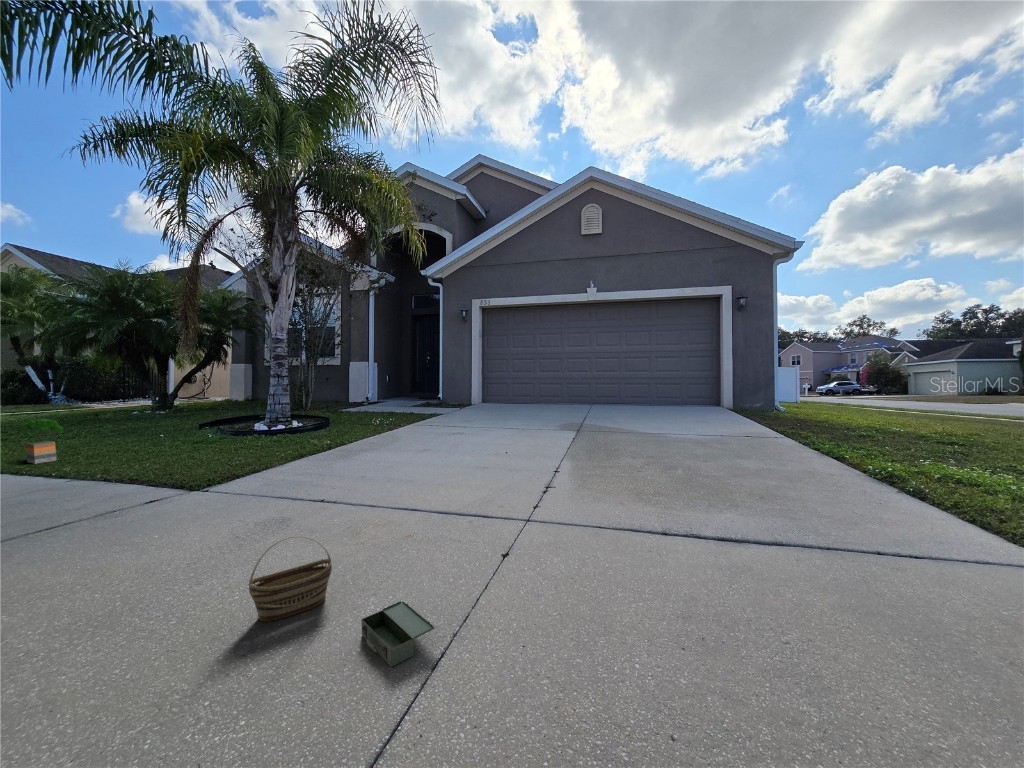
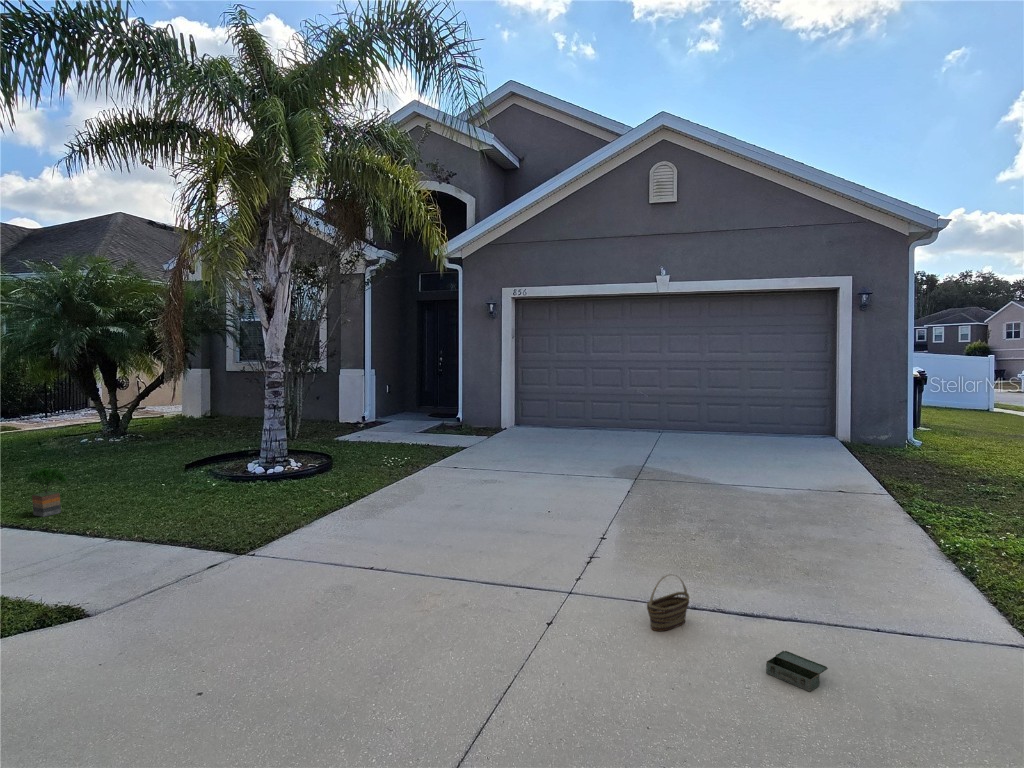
basket: present [249,536,332,622] -> present [647,575,689,631]
toolbox: present [361,601,434,667] -> present [766,651,828,692]

